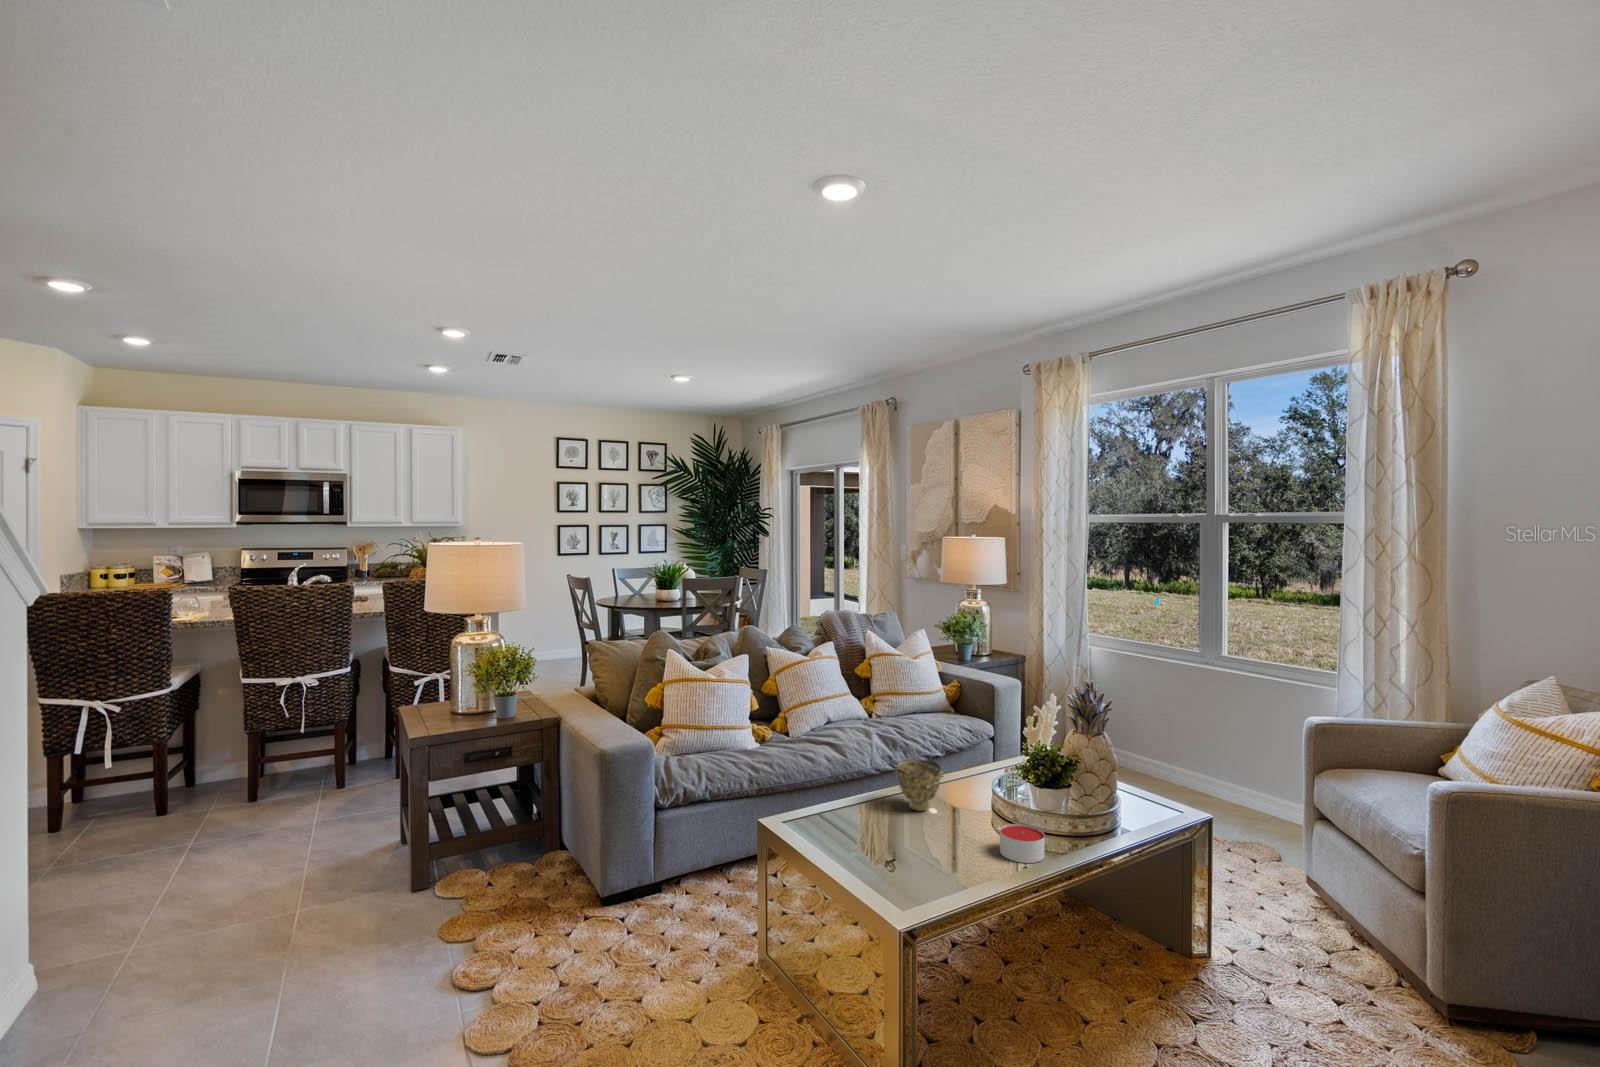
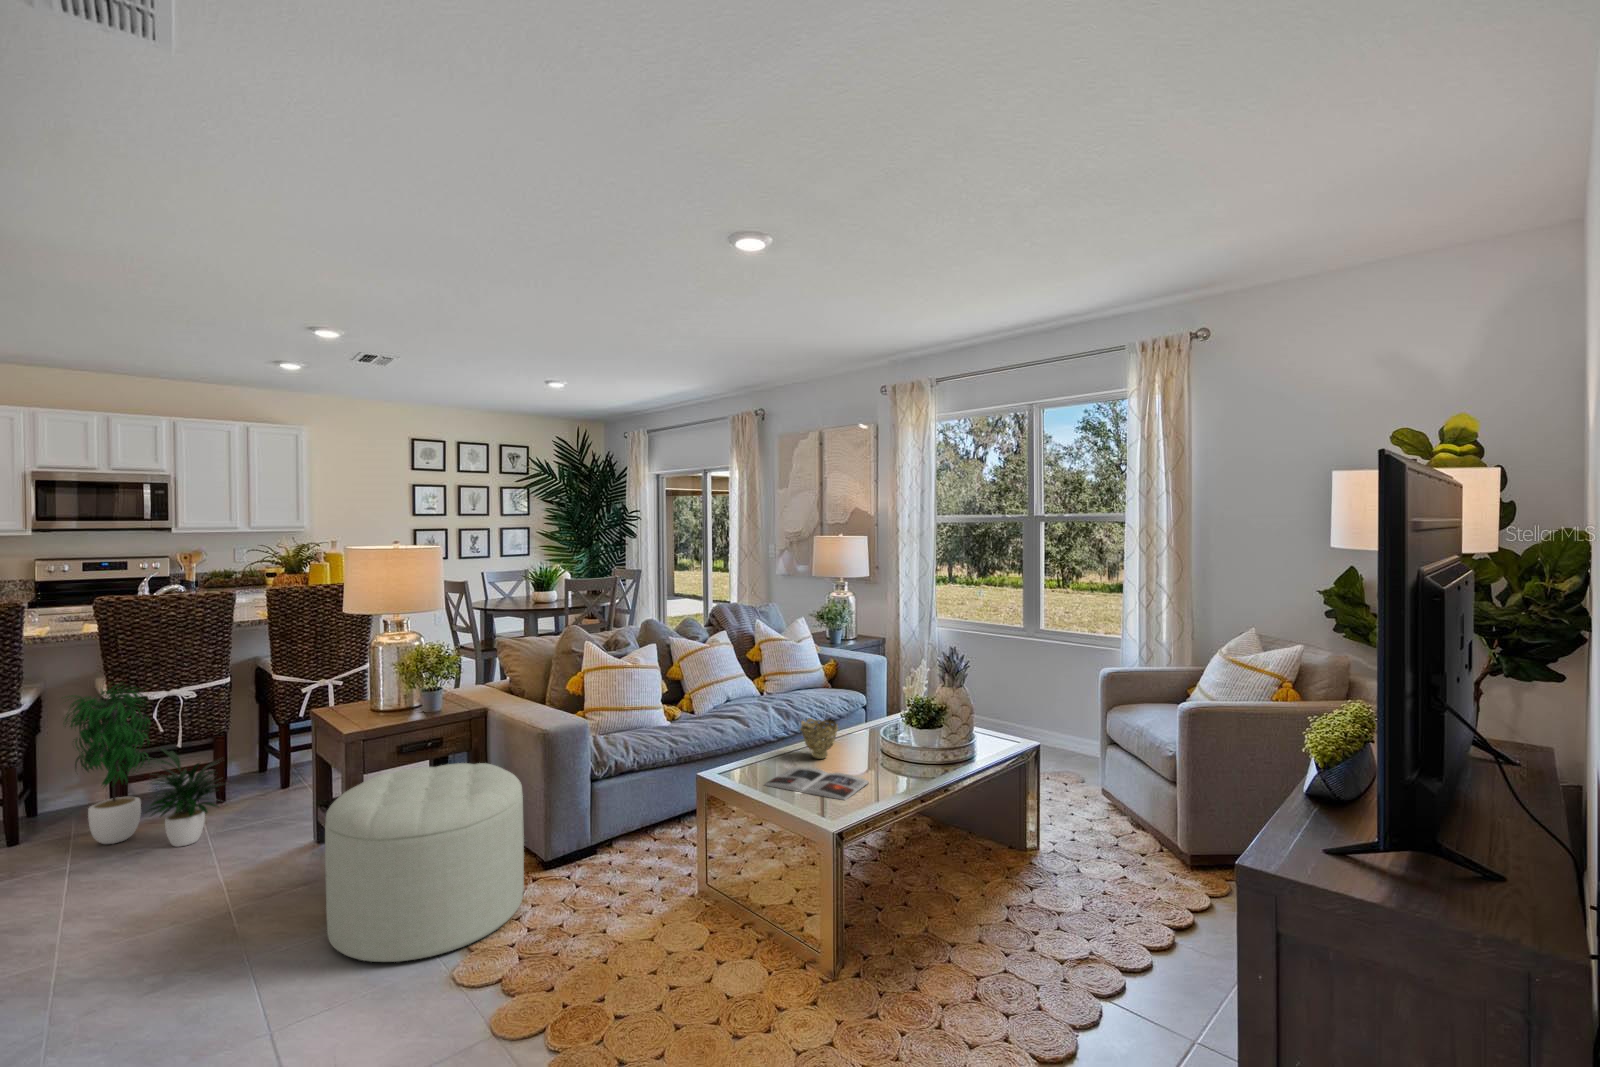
potted plant: none [179,659,323,833] -> present [63,684,221,847]
ottoman: none [354,780,569,1007] -> present [325,763,524,962]
magazine: none [838,821,973,878] -> present [764,767,869,800]
candle: present [1000,824,1045,863] -> none [889,758,922,785]

